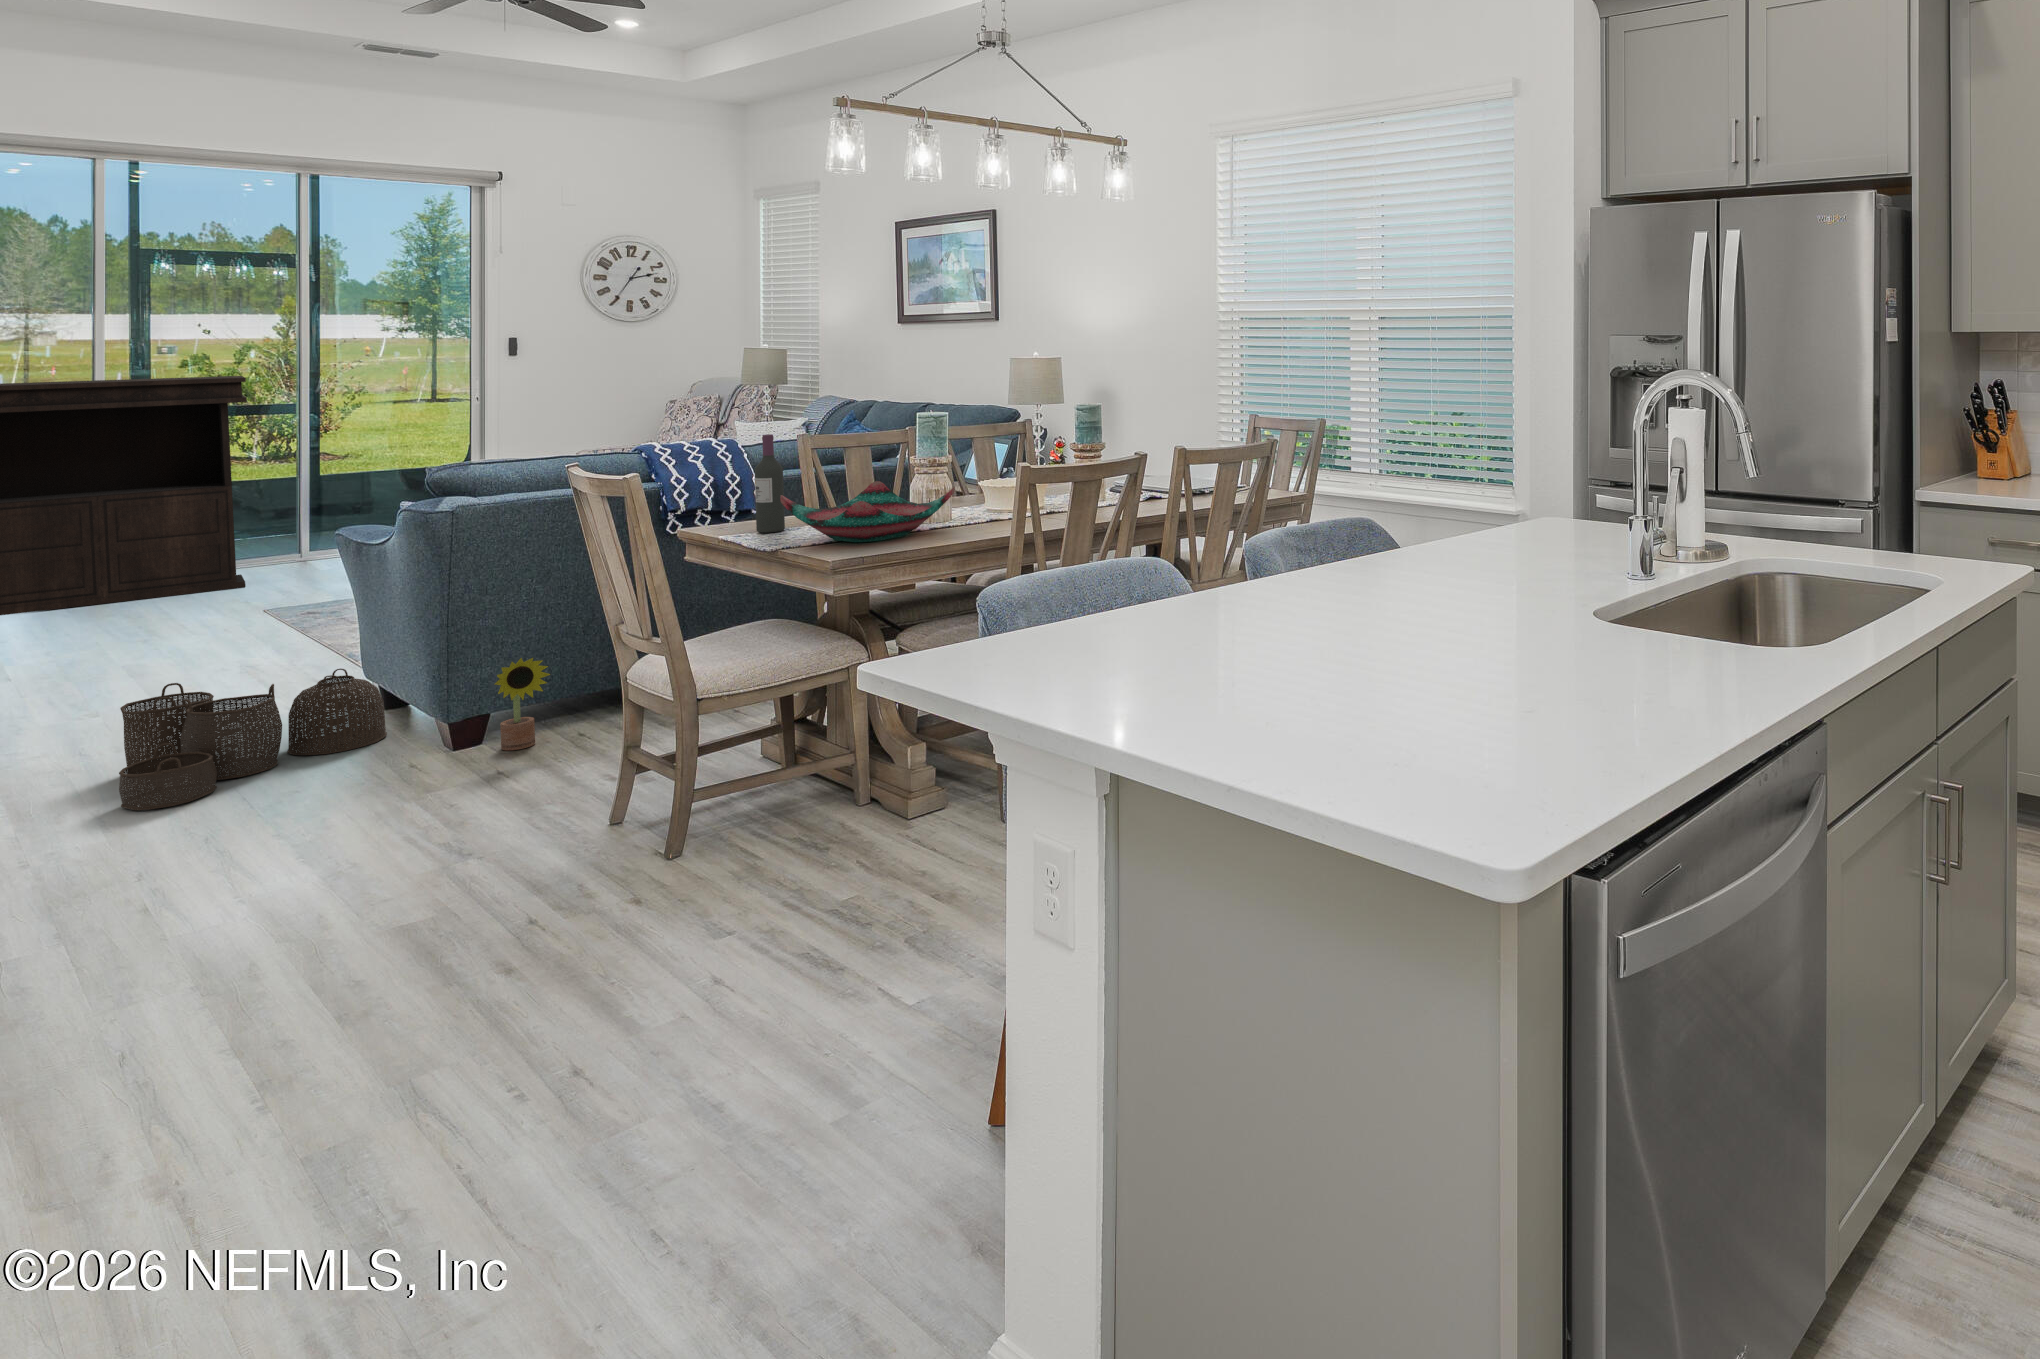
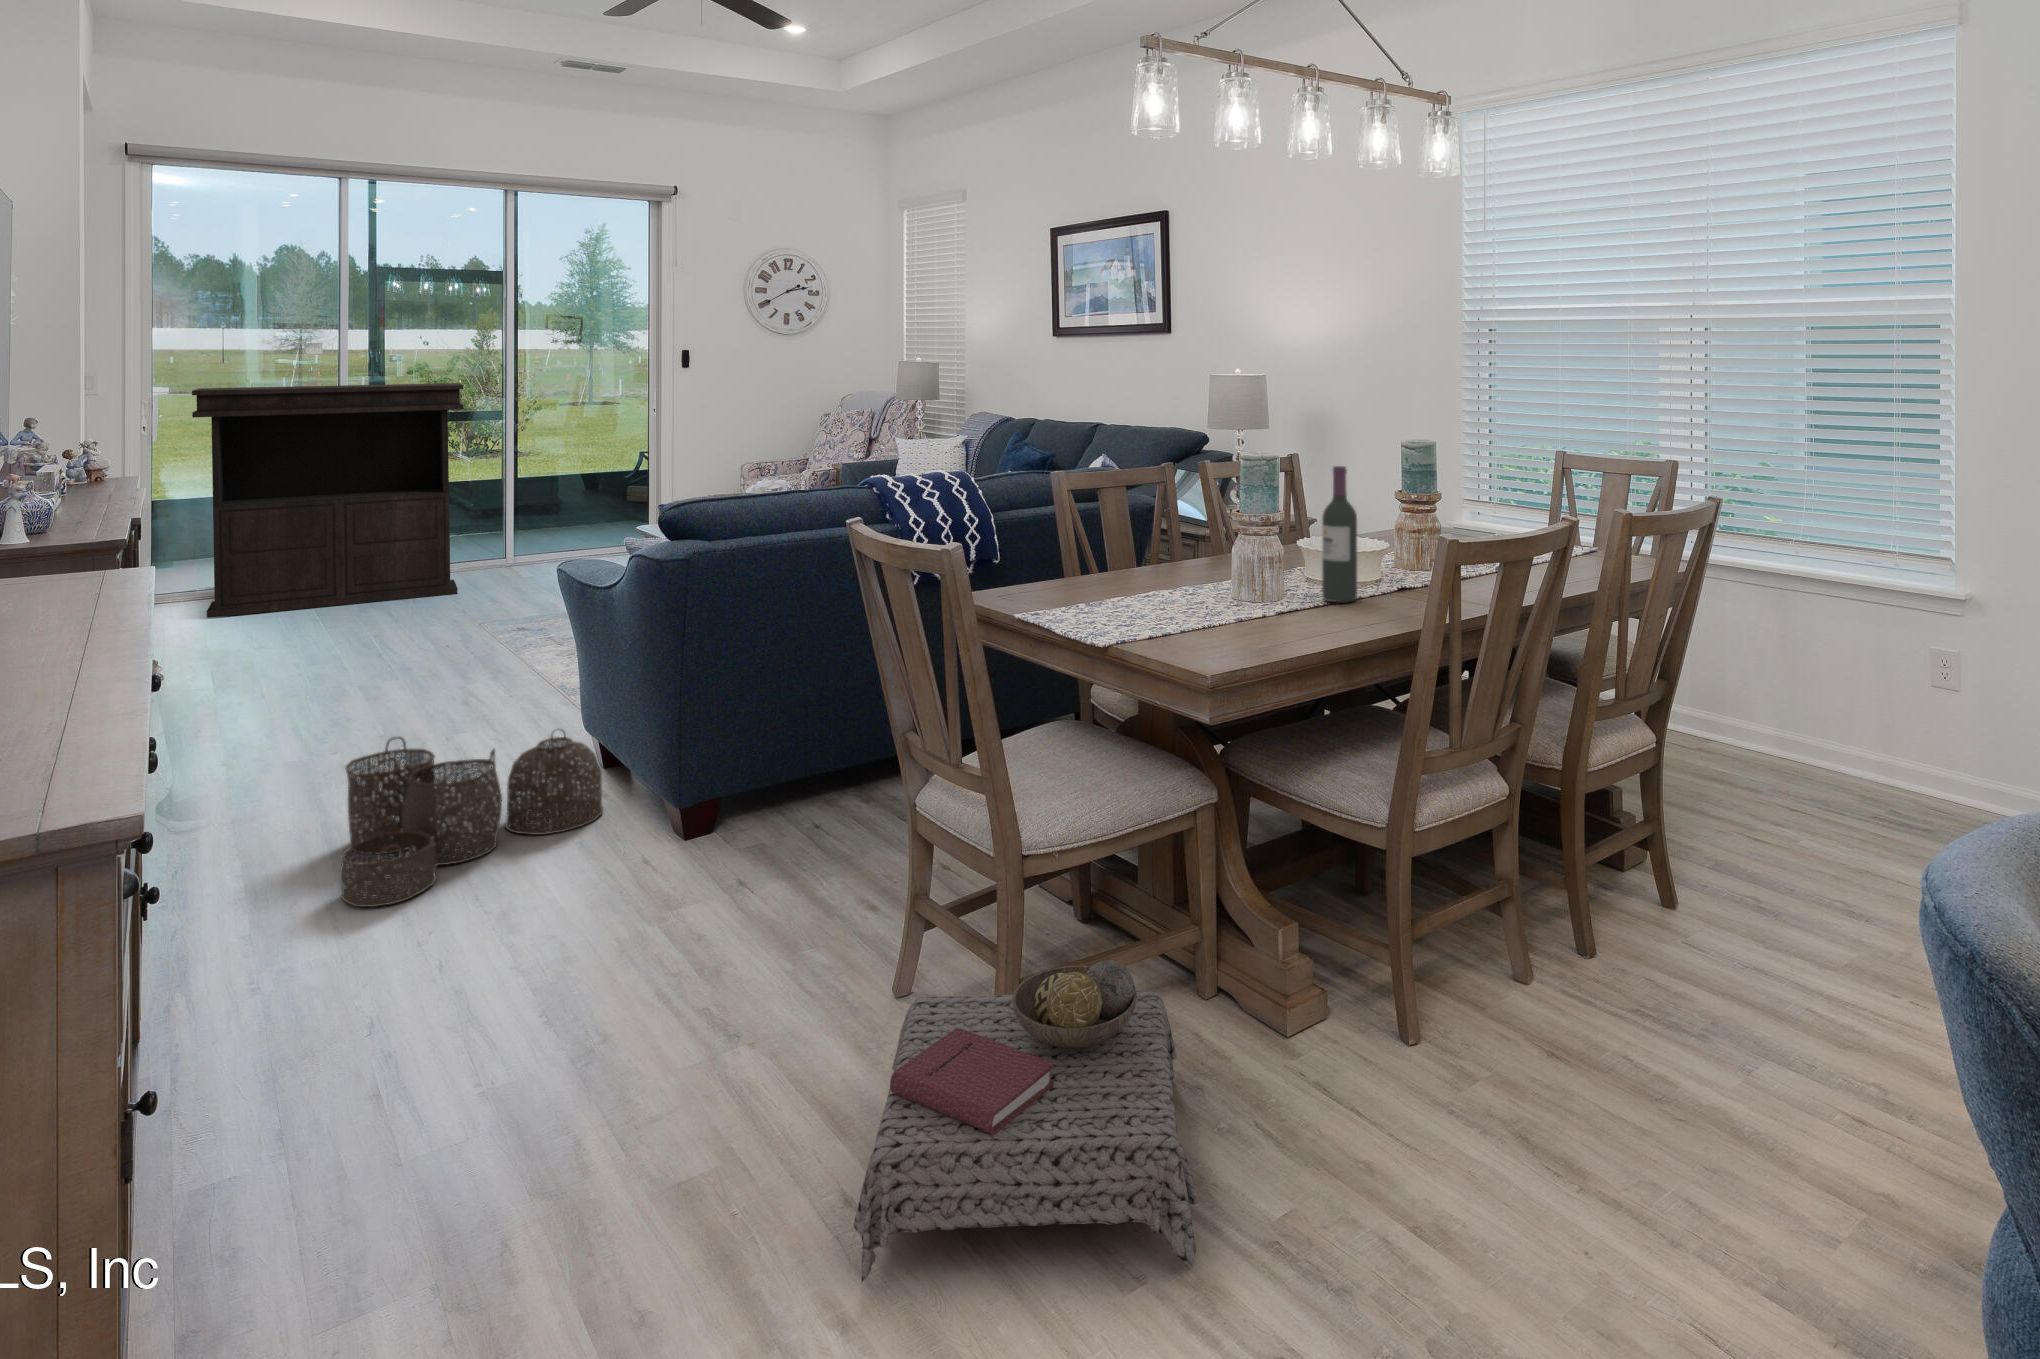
wine bottle: present [755,434,785,533] -> present [1322,466,1357,603]
decorative bowl: present [780,481,955,542] -> none [1097,539,1318,631]
decorative plant: present [495,658,550,750] -> none [726,738,785,852]
ottoman: none [533,750,810,940] -> present [854,960,1198,1282]

